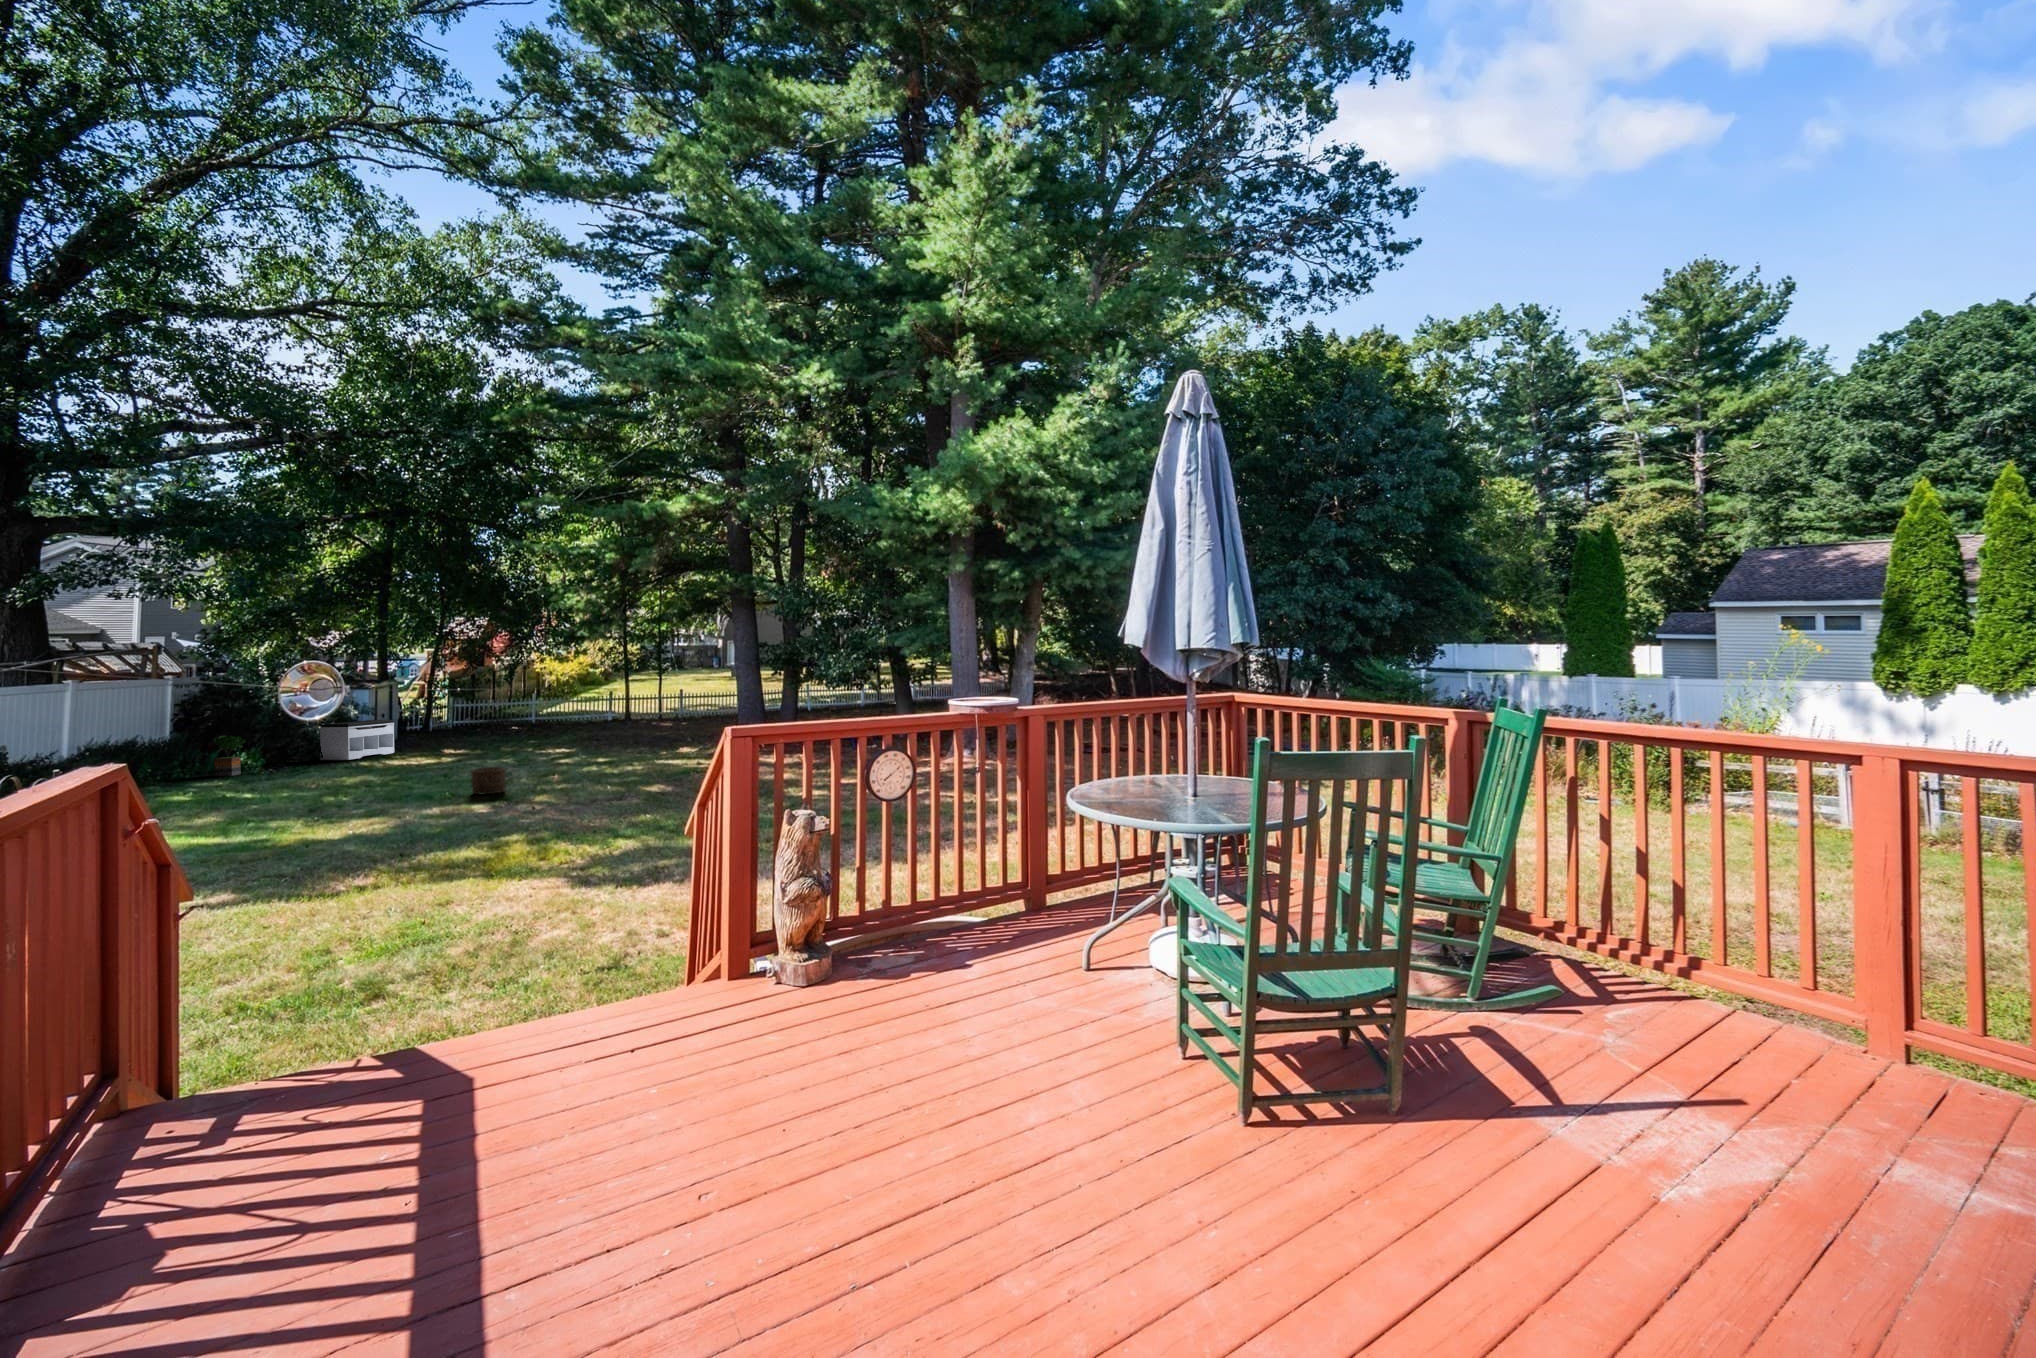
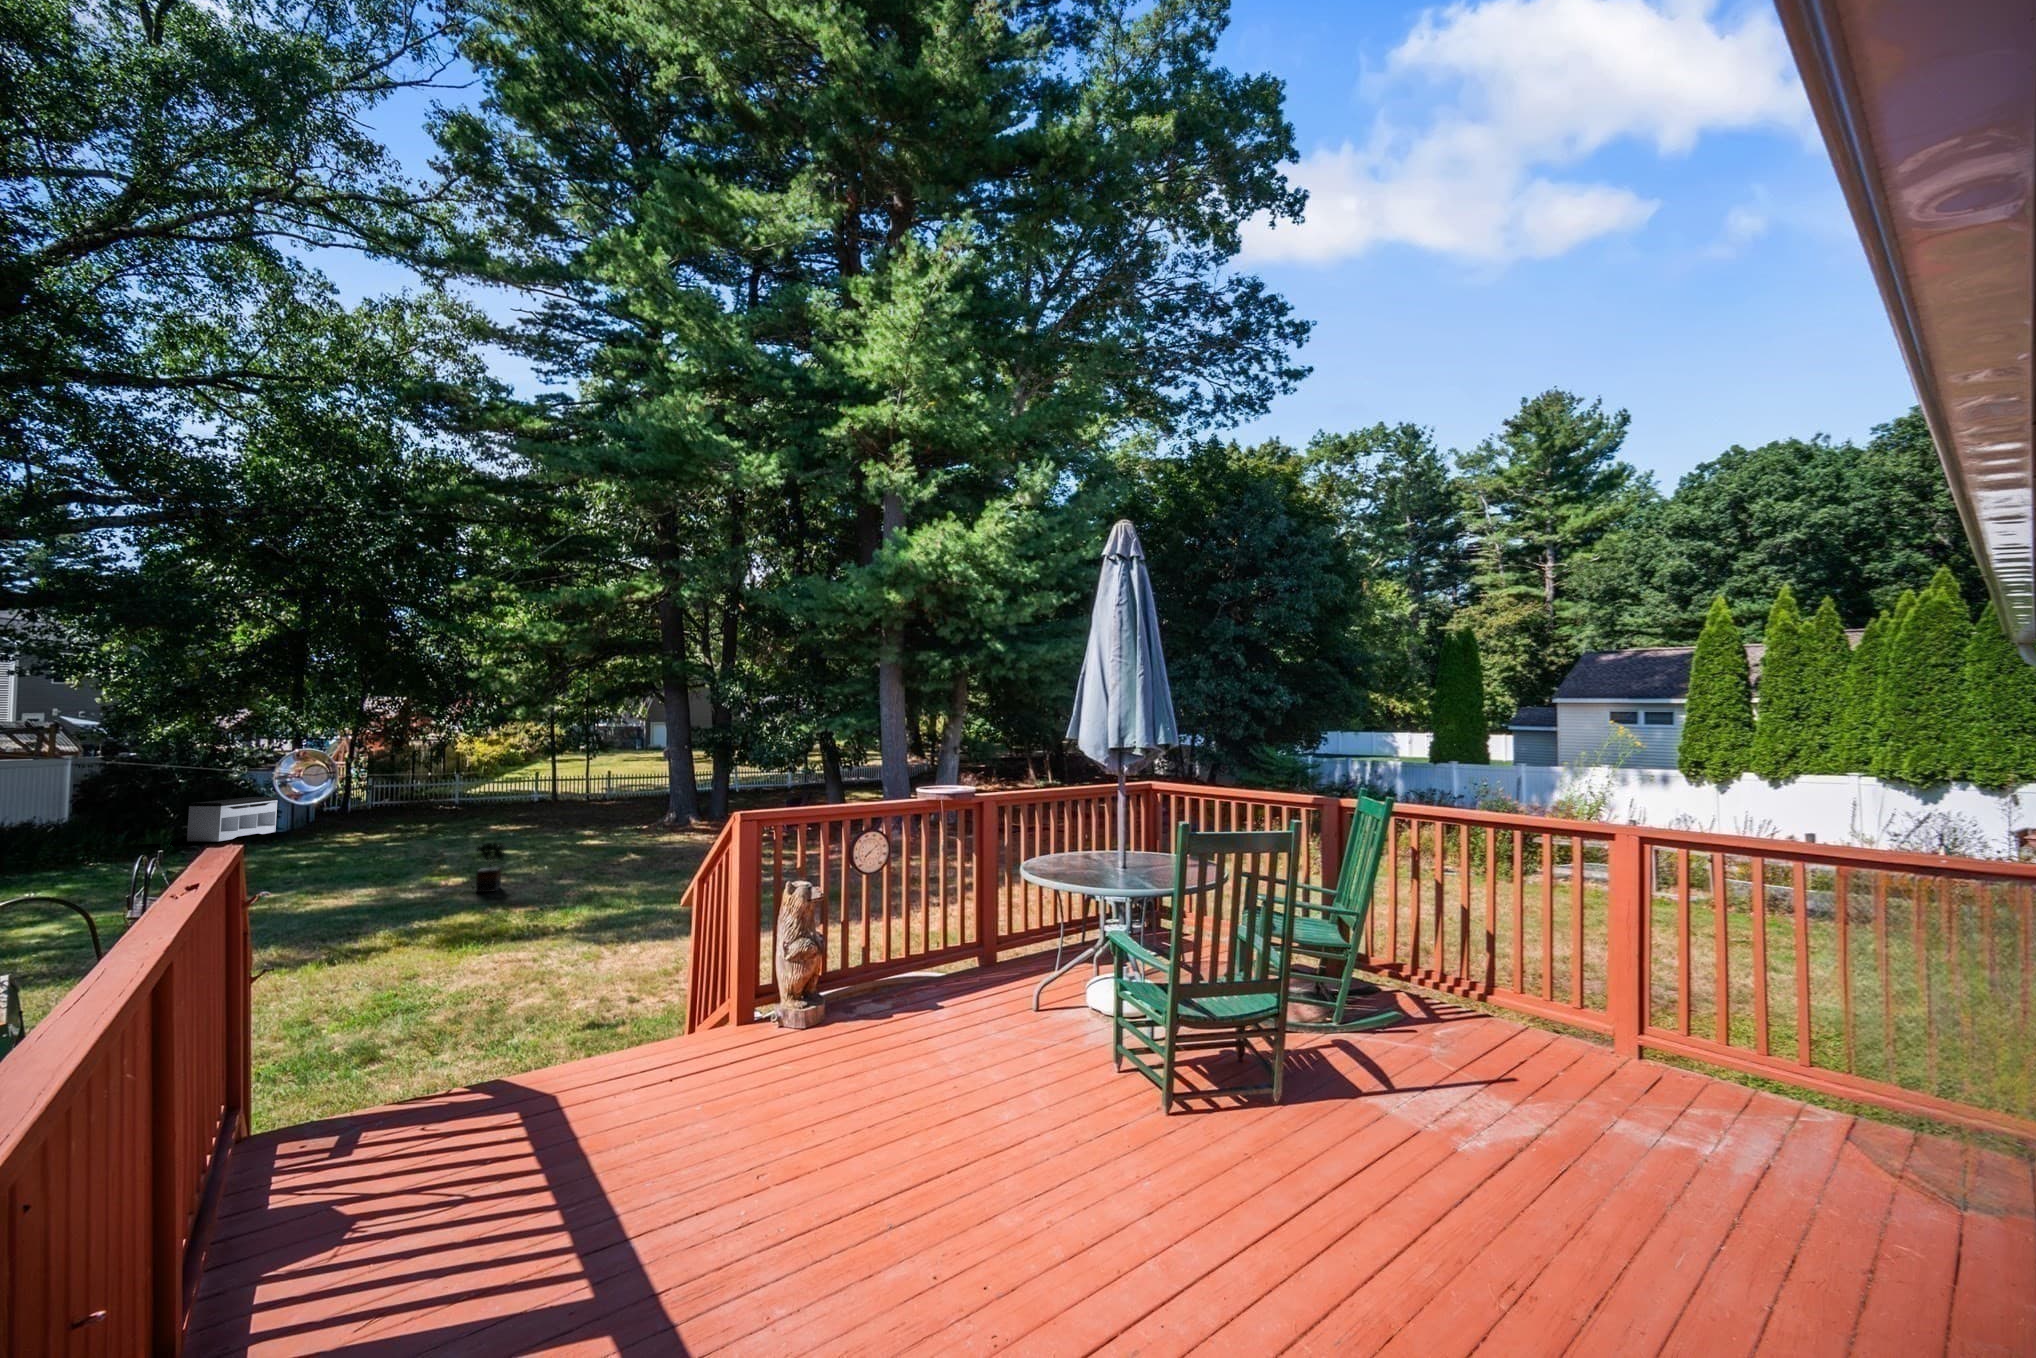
potted tree: present [214,736,245,776] -> present [475,843,509,892]
wooden bucket: present [471,767,506,794] -> none [339,858,381,889]

